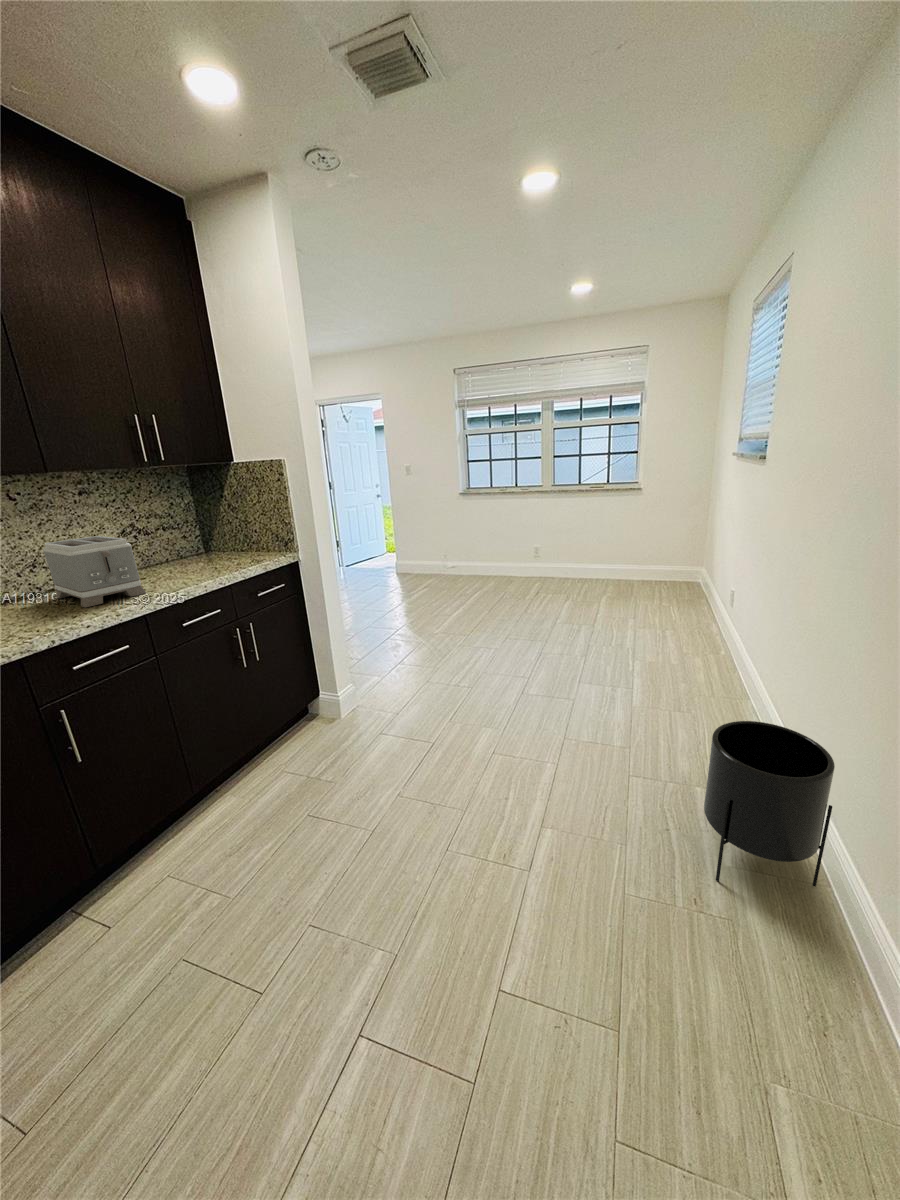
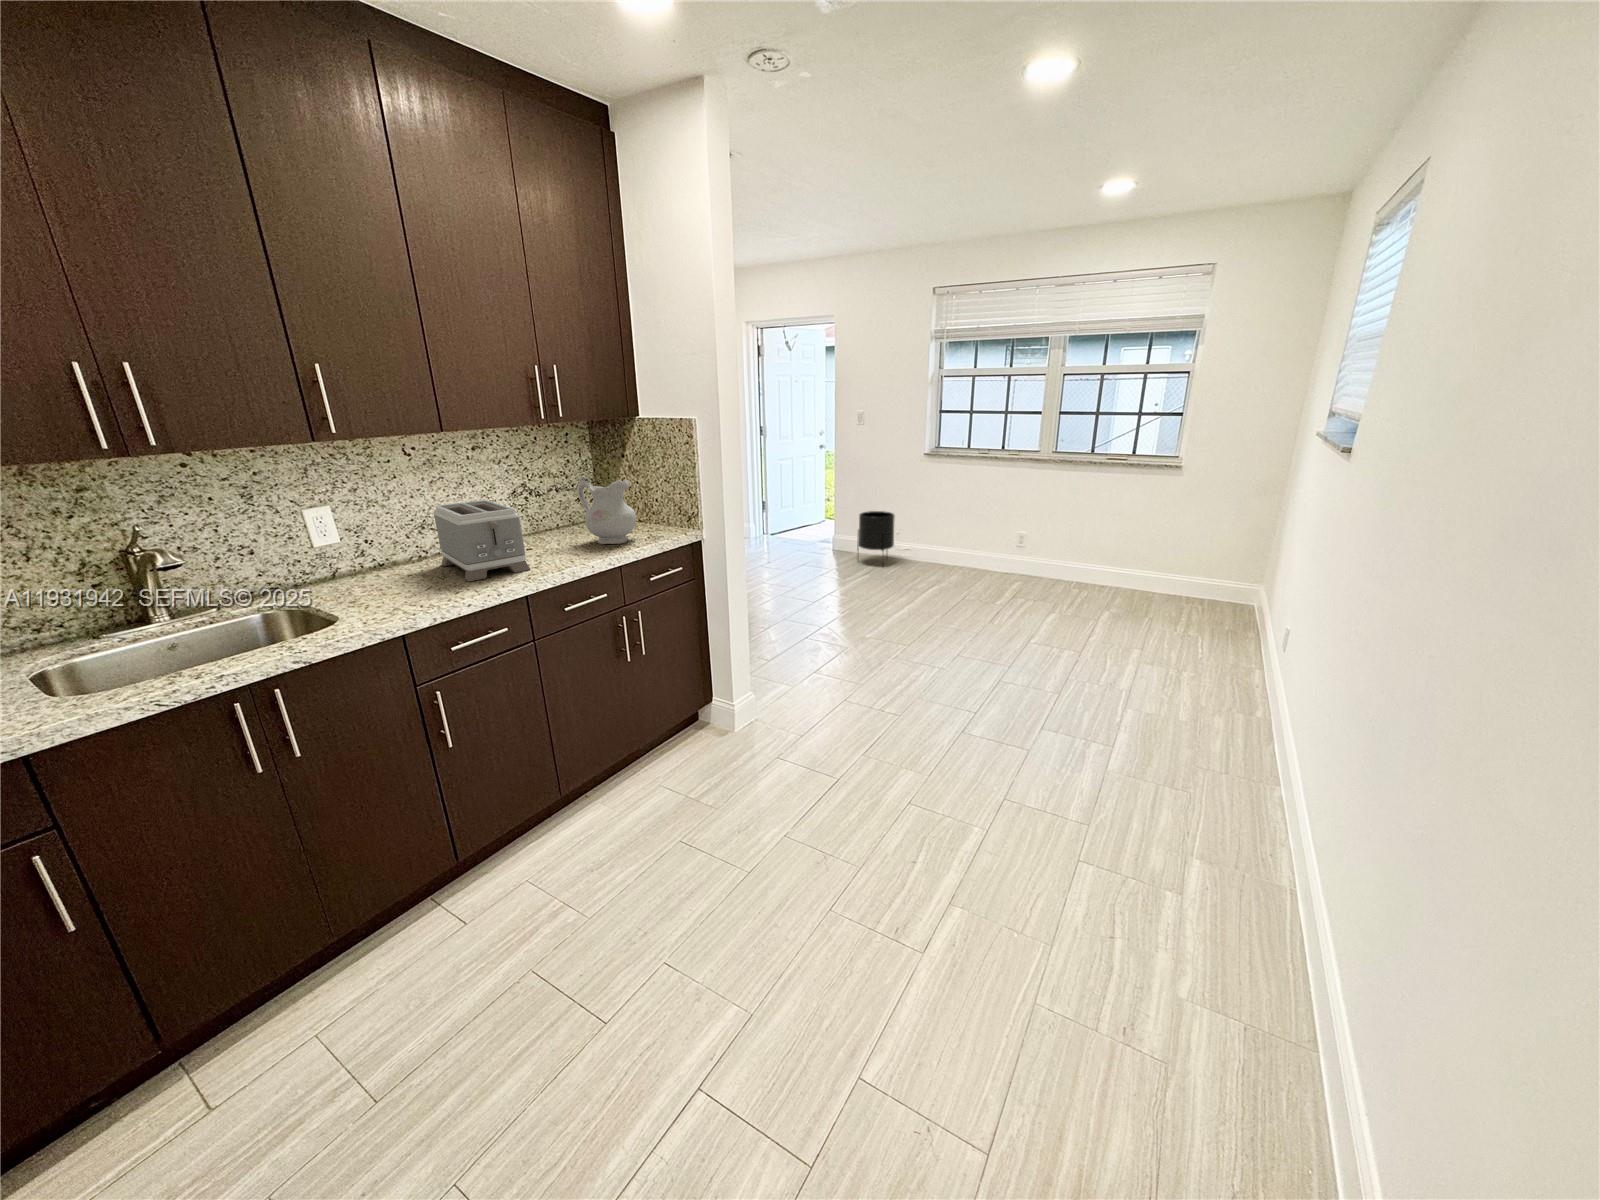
ceramic pitcher: none [184,512,241,569] -> present [577,478,636,544]
planter: present [704,721,835,887] -> present [857,511,895,562]

